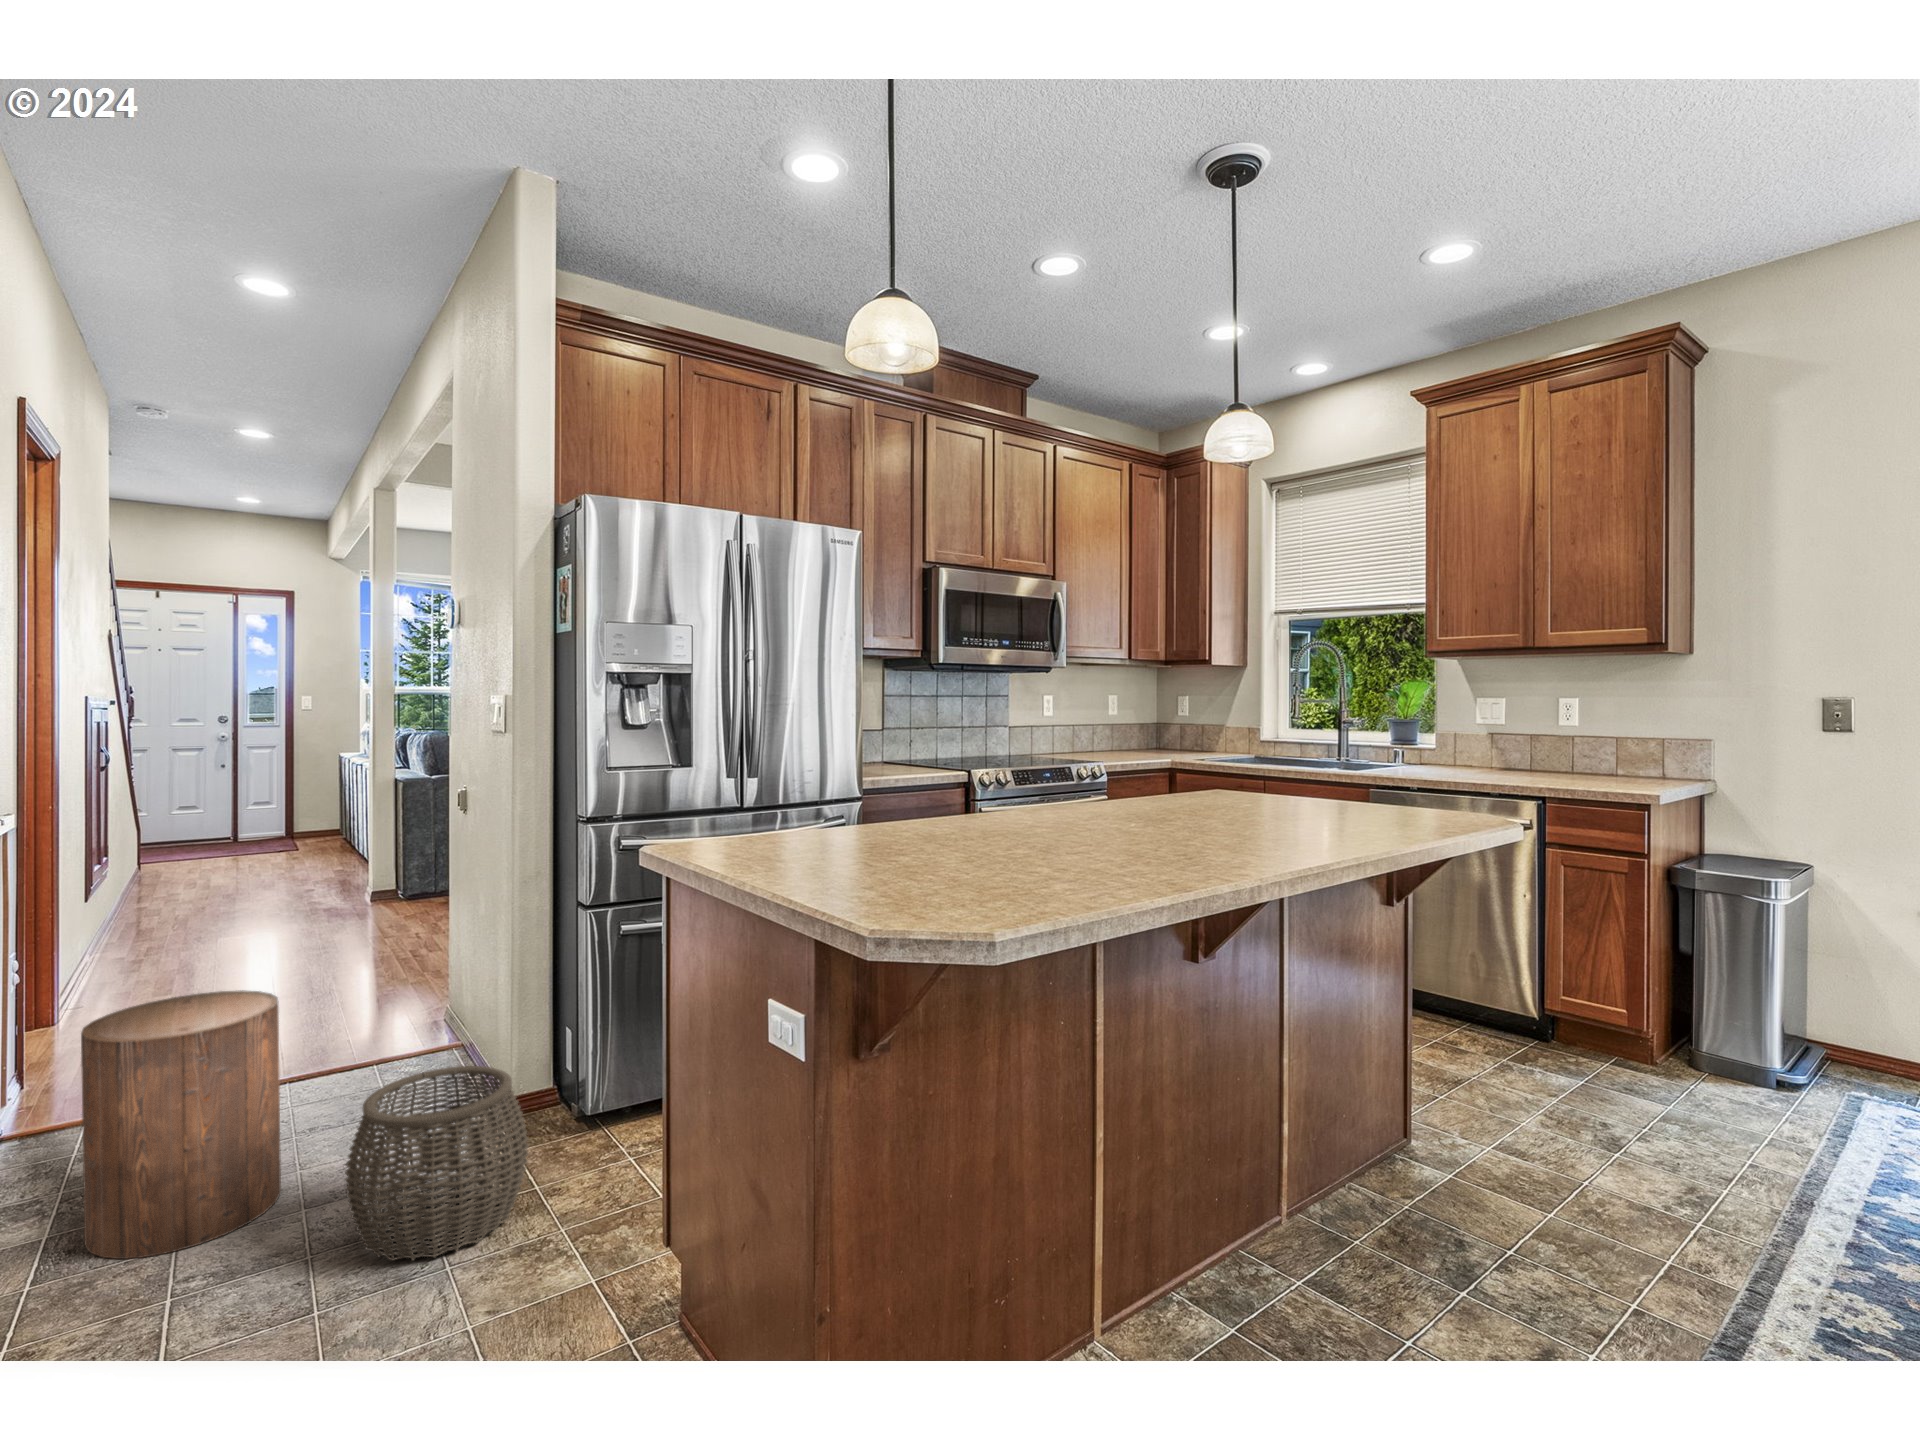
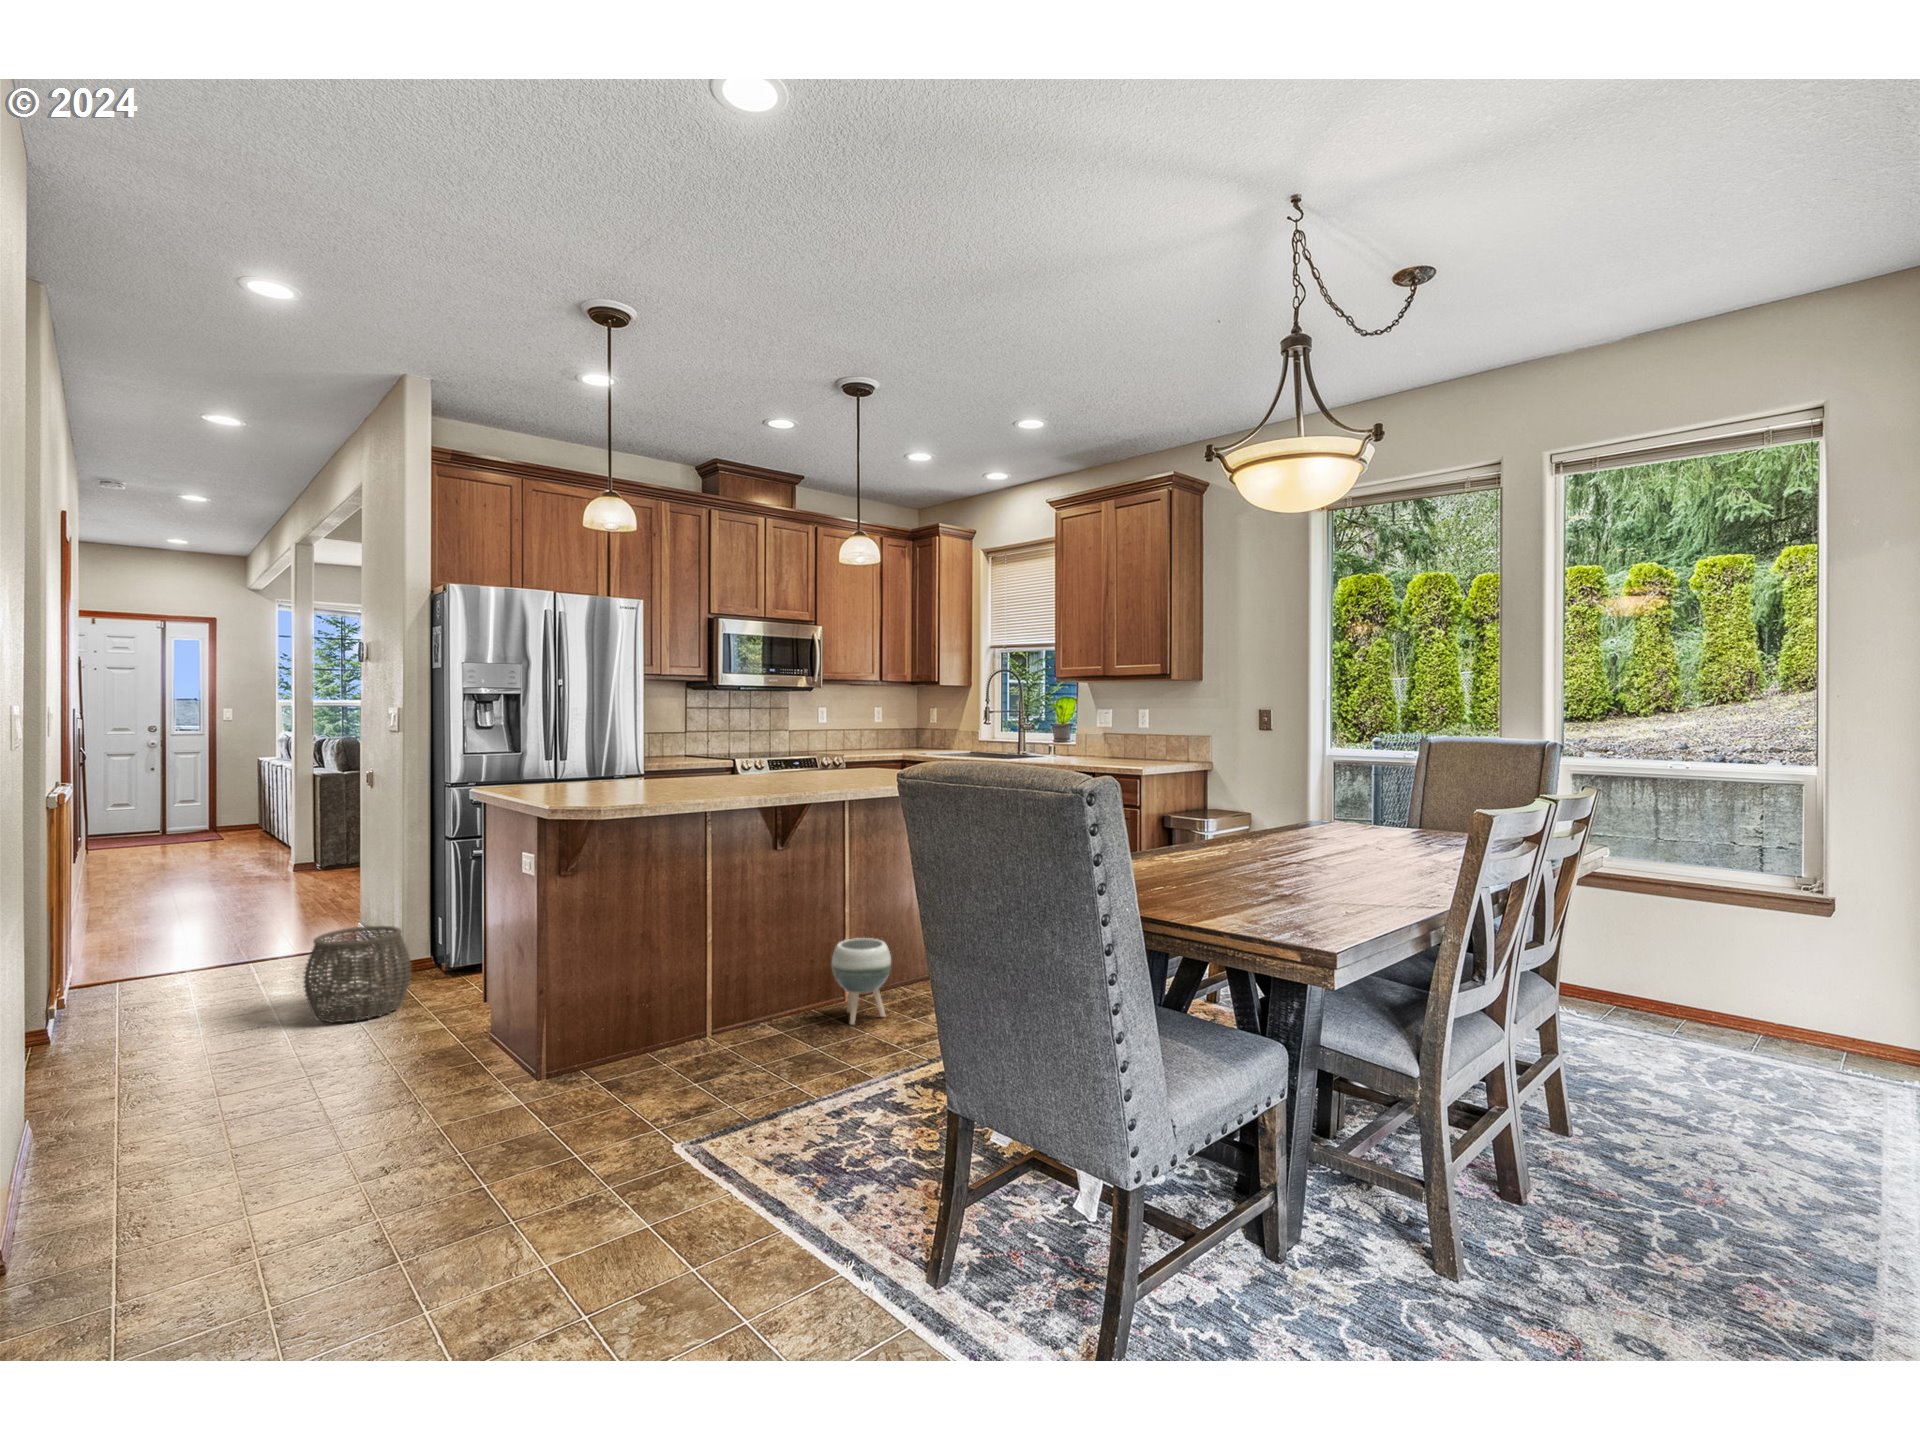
stool: present [81,990,281,1259] -> none [144,886,259,1027]
planter: none [1302,1130,1425,1318] -> present [832,938,891,1025]

